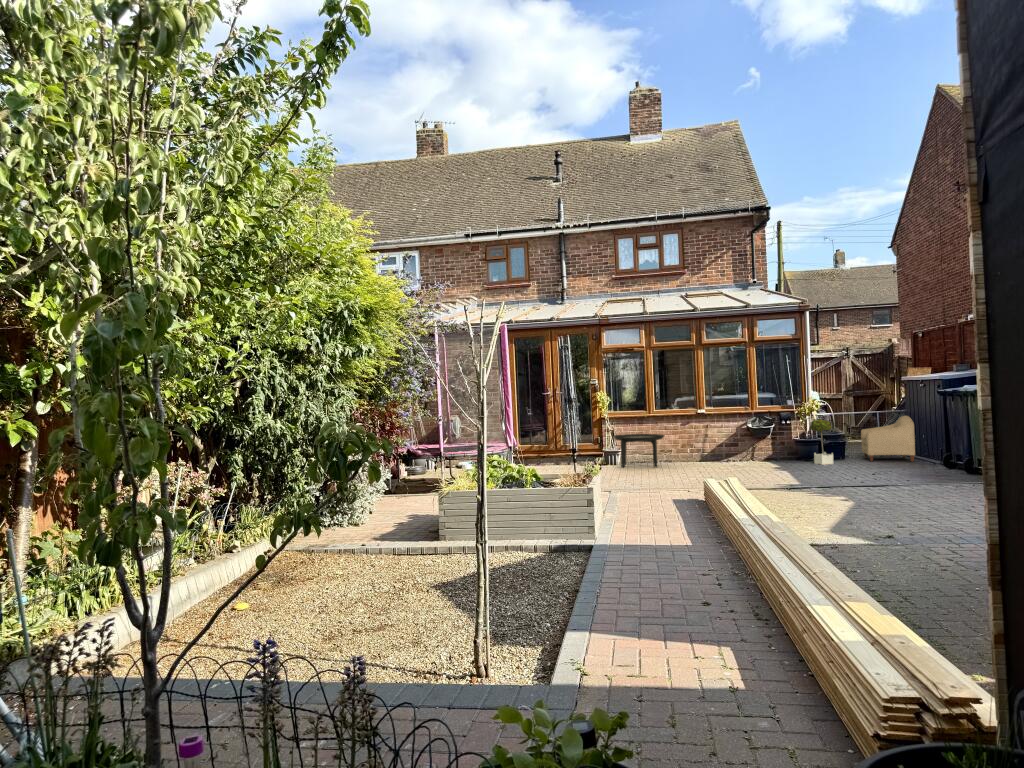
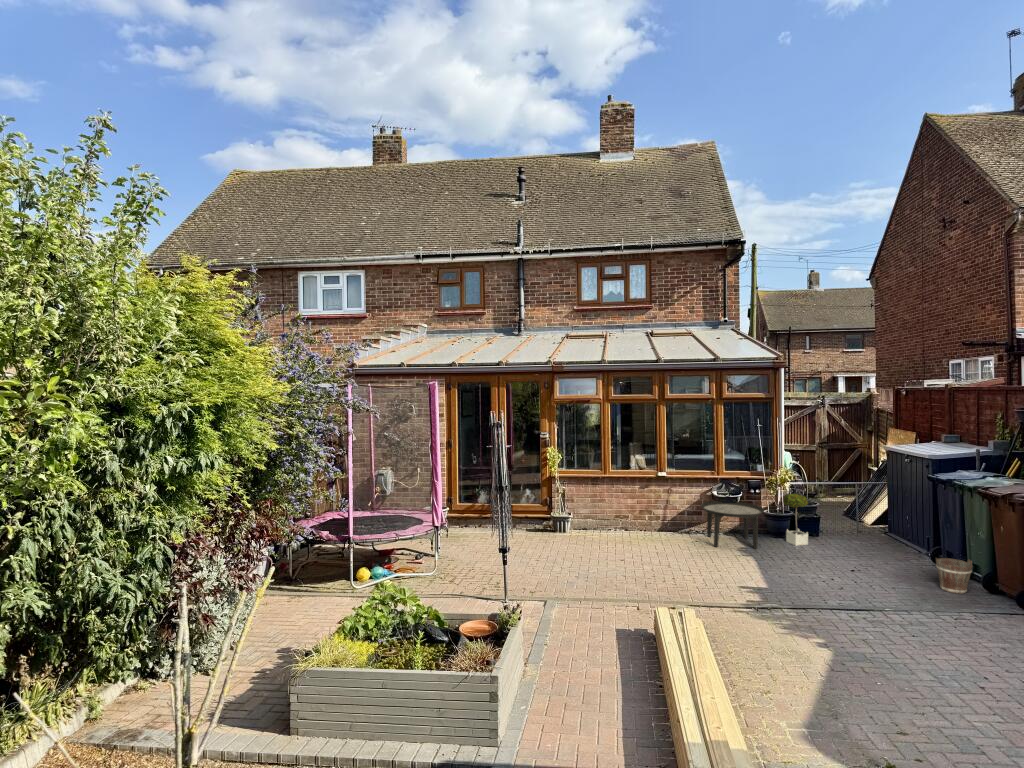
chair: present [861,416,915,462] -> none [837,489,900,545]
round table: present [614,434,665,467] -> present [701,501,765,549]
bucket: none [935,451,966,478] -> present [936,558,972,594]

